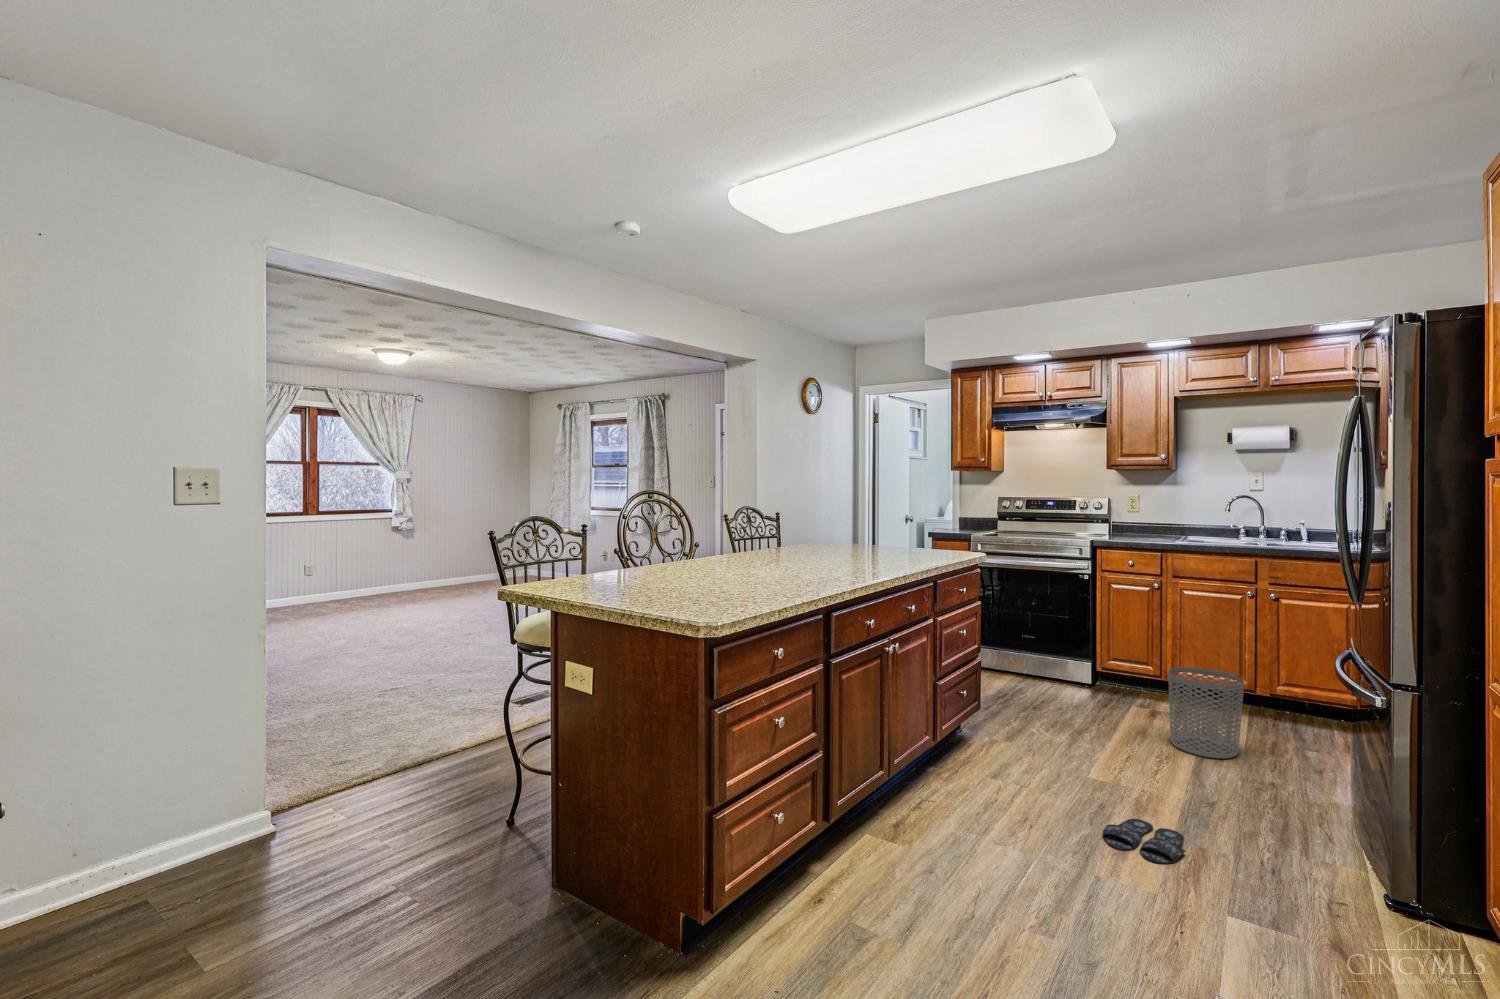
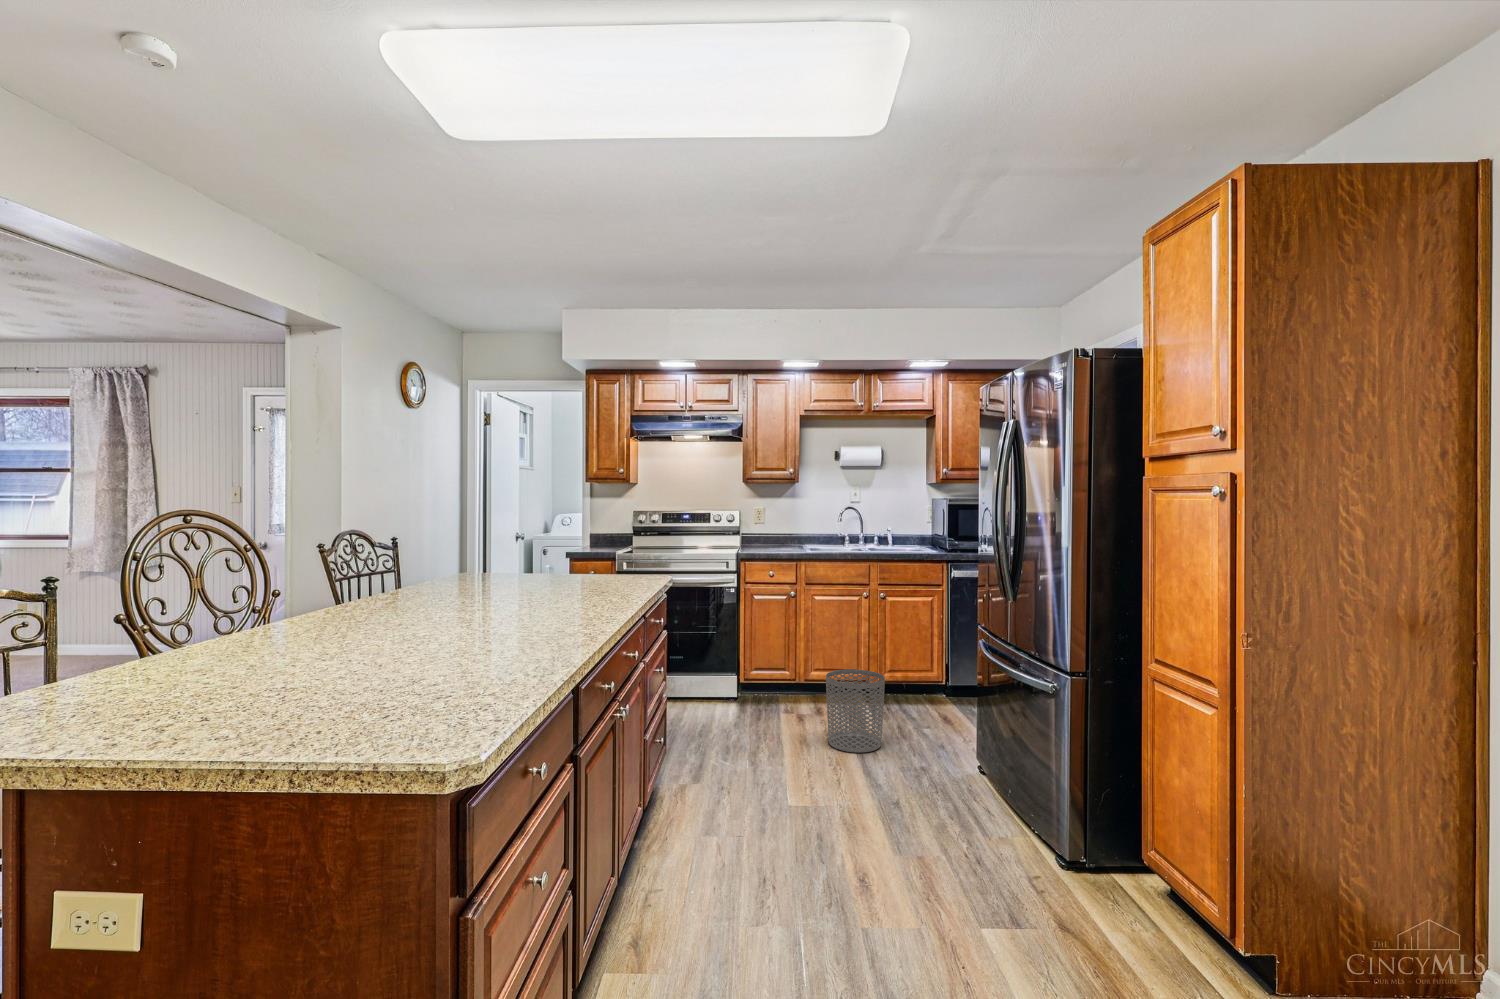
slippers: present [1103,819,1186,864] -> none [825,832,896,873]

